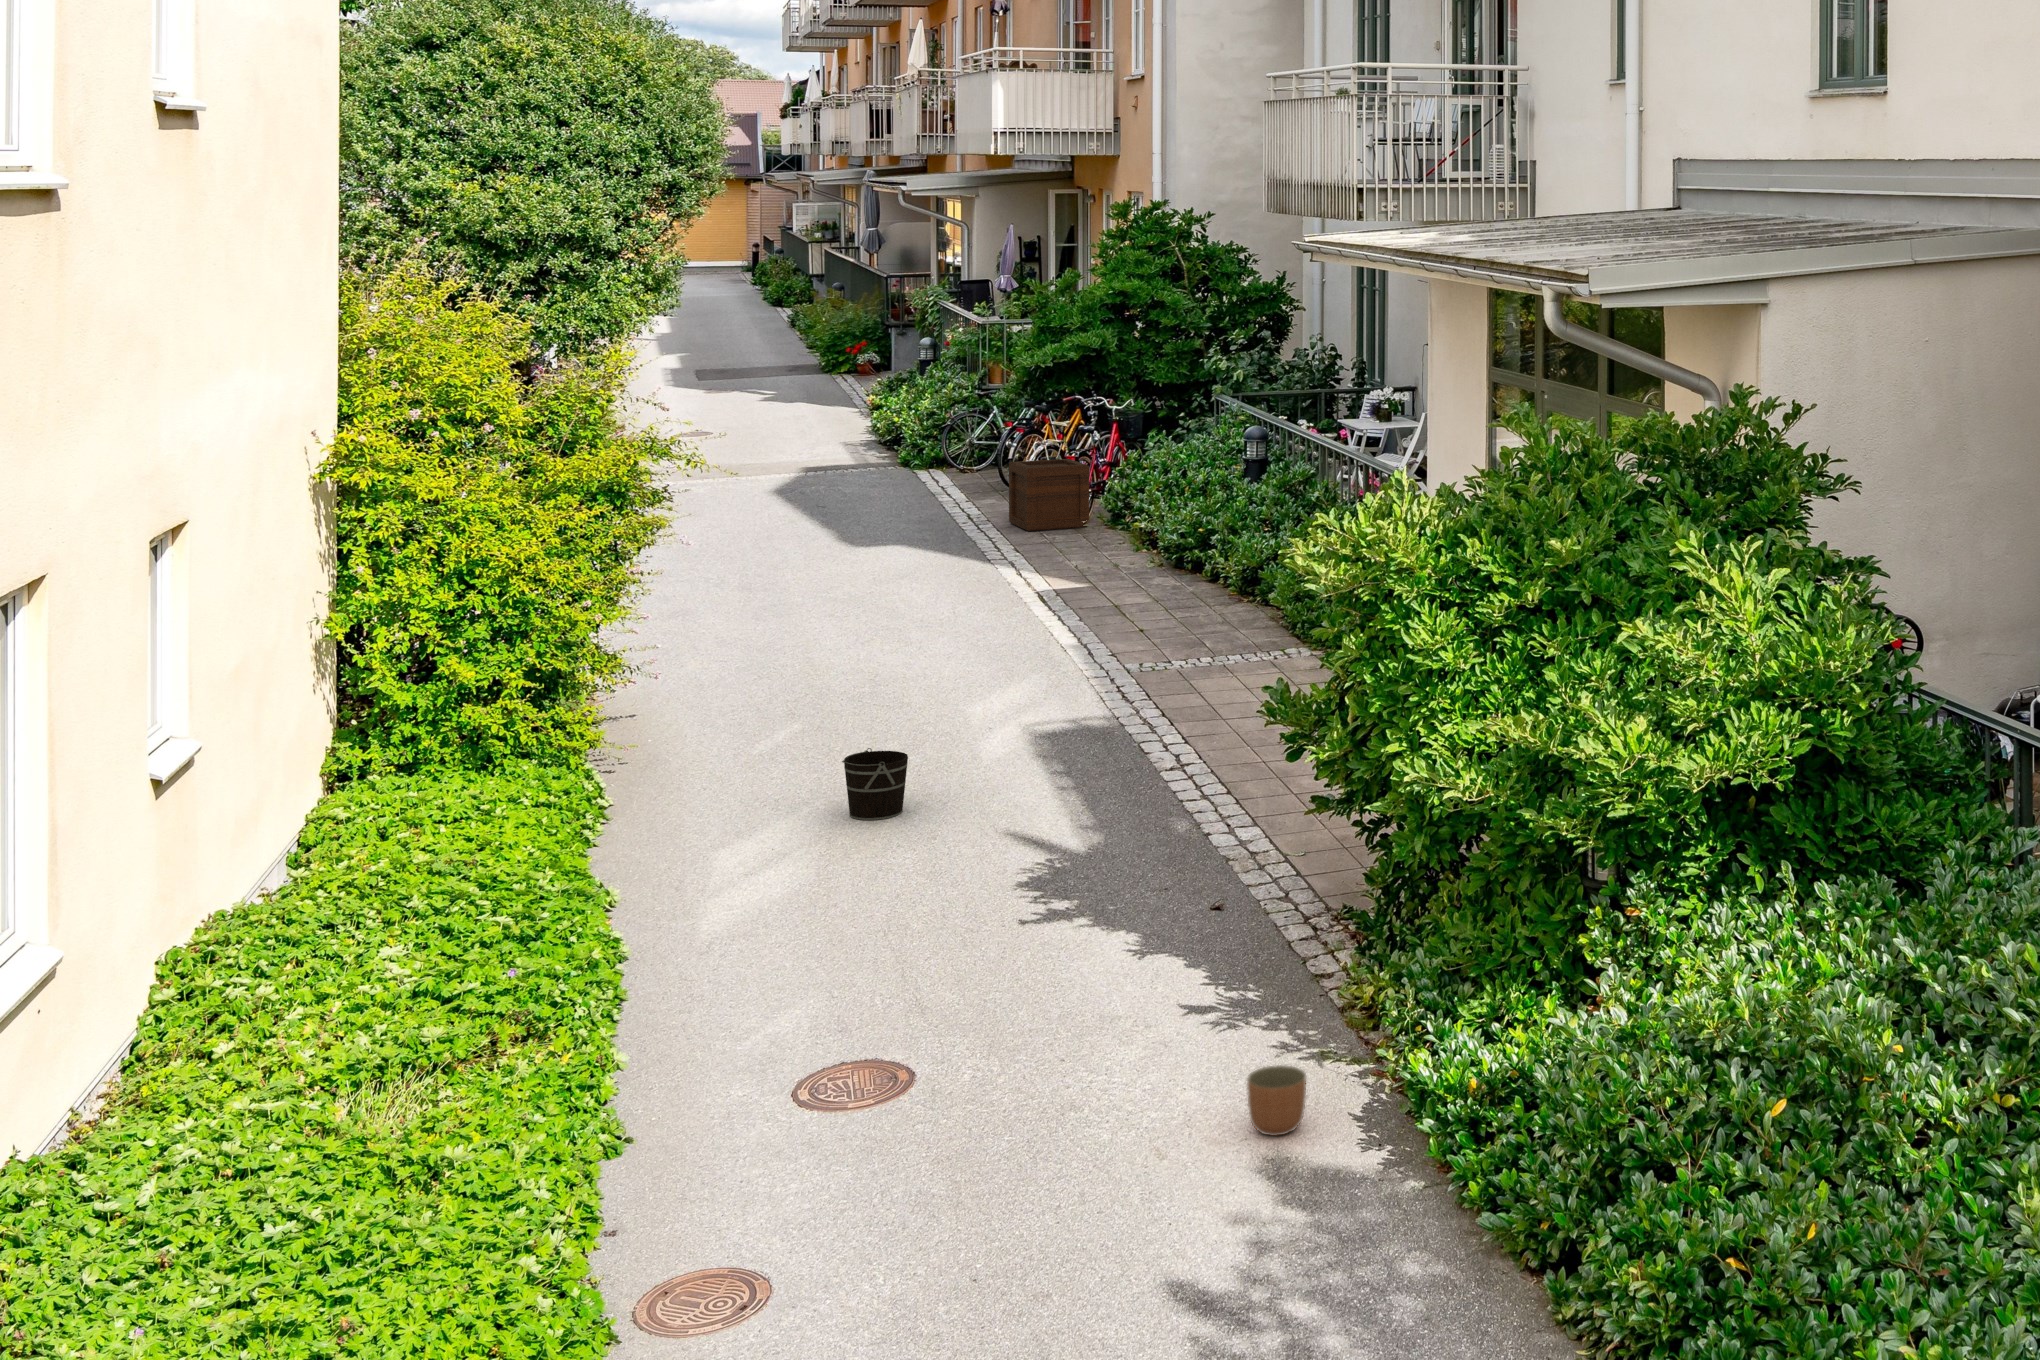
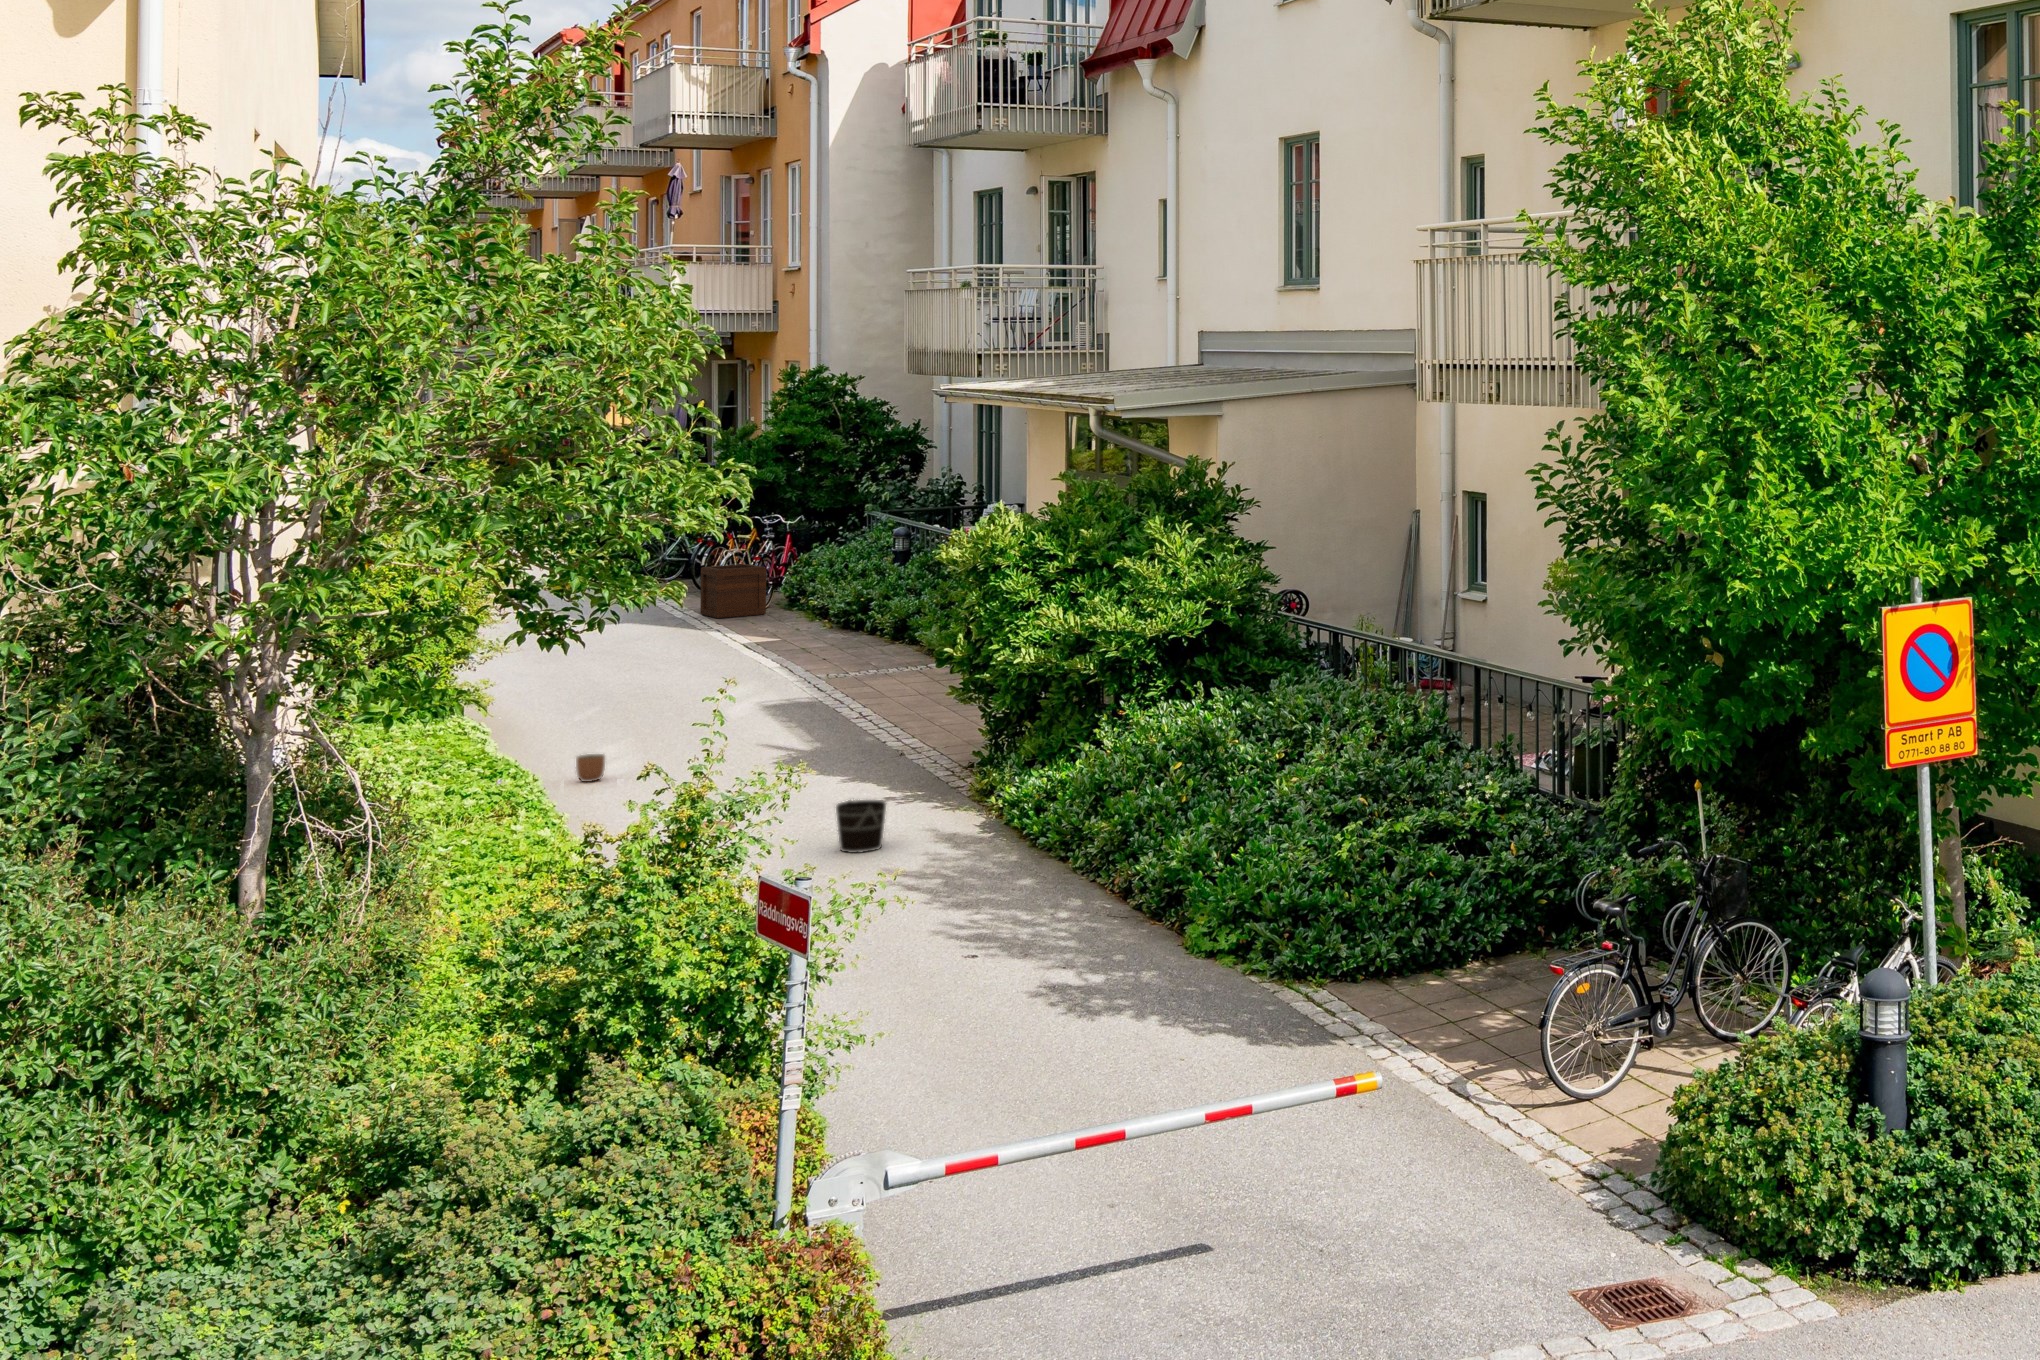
bucket: present [842,748,908,820] -> present [836,800,886,853]
planter: present [1247,1065,1306,1136] -> present [576,754,605,782]

